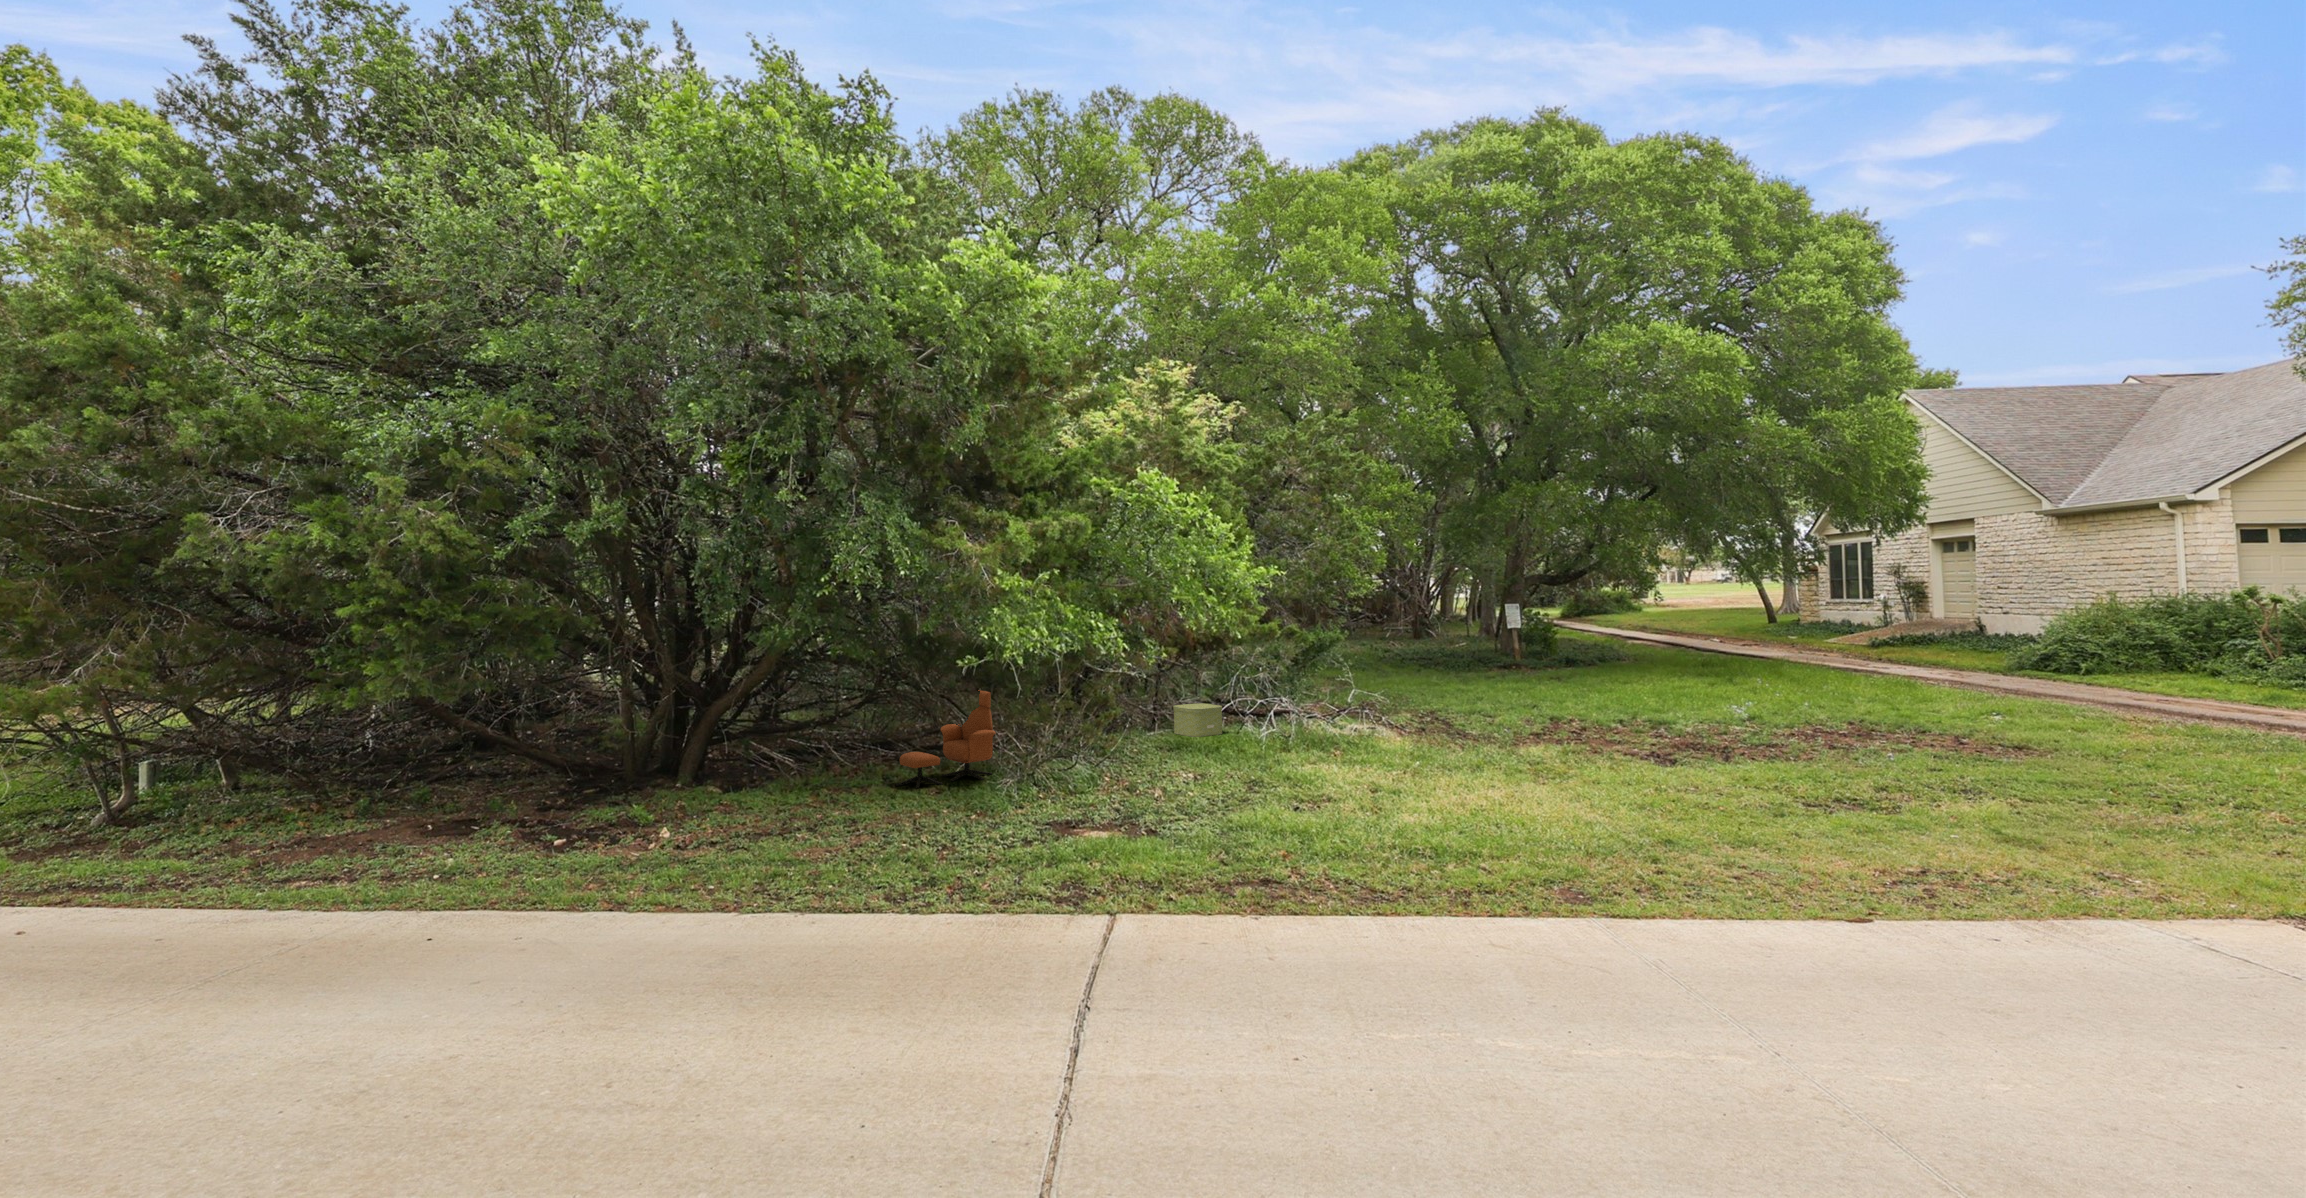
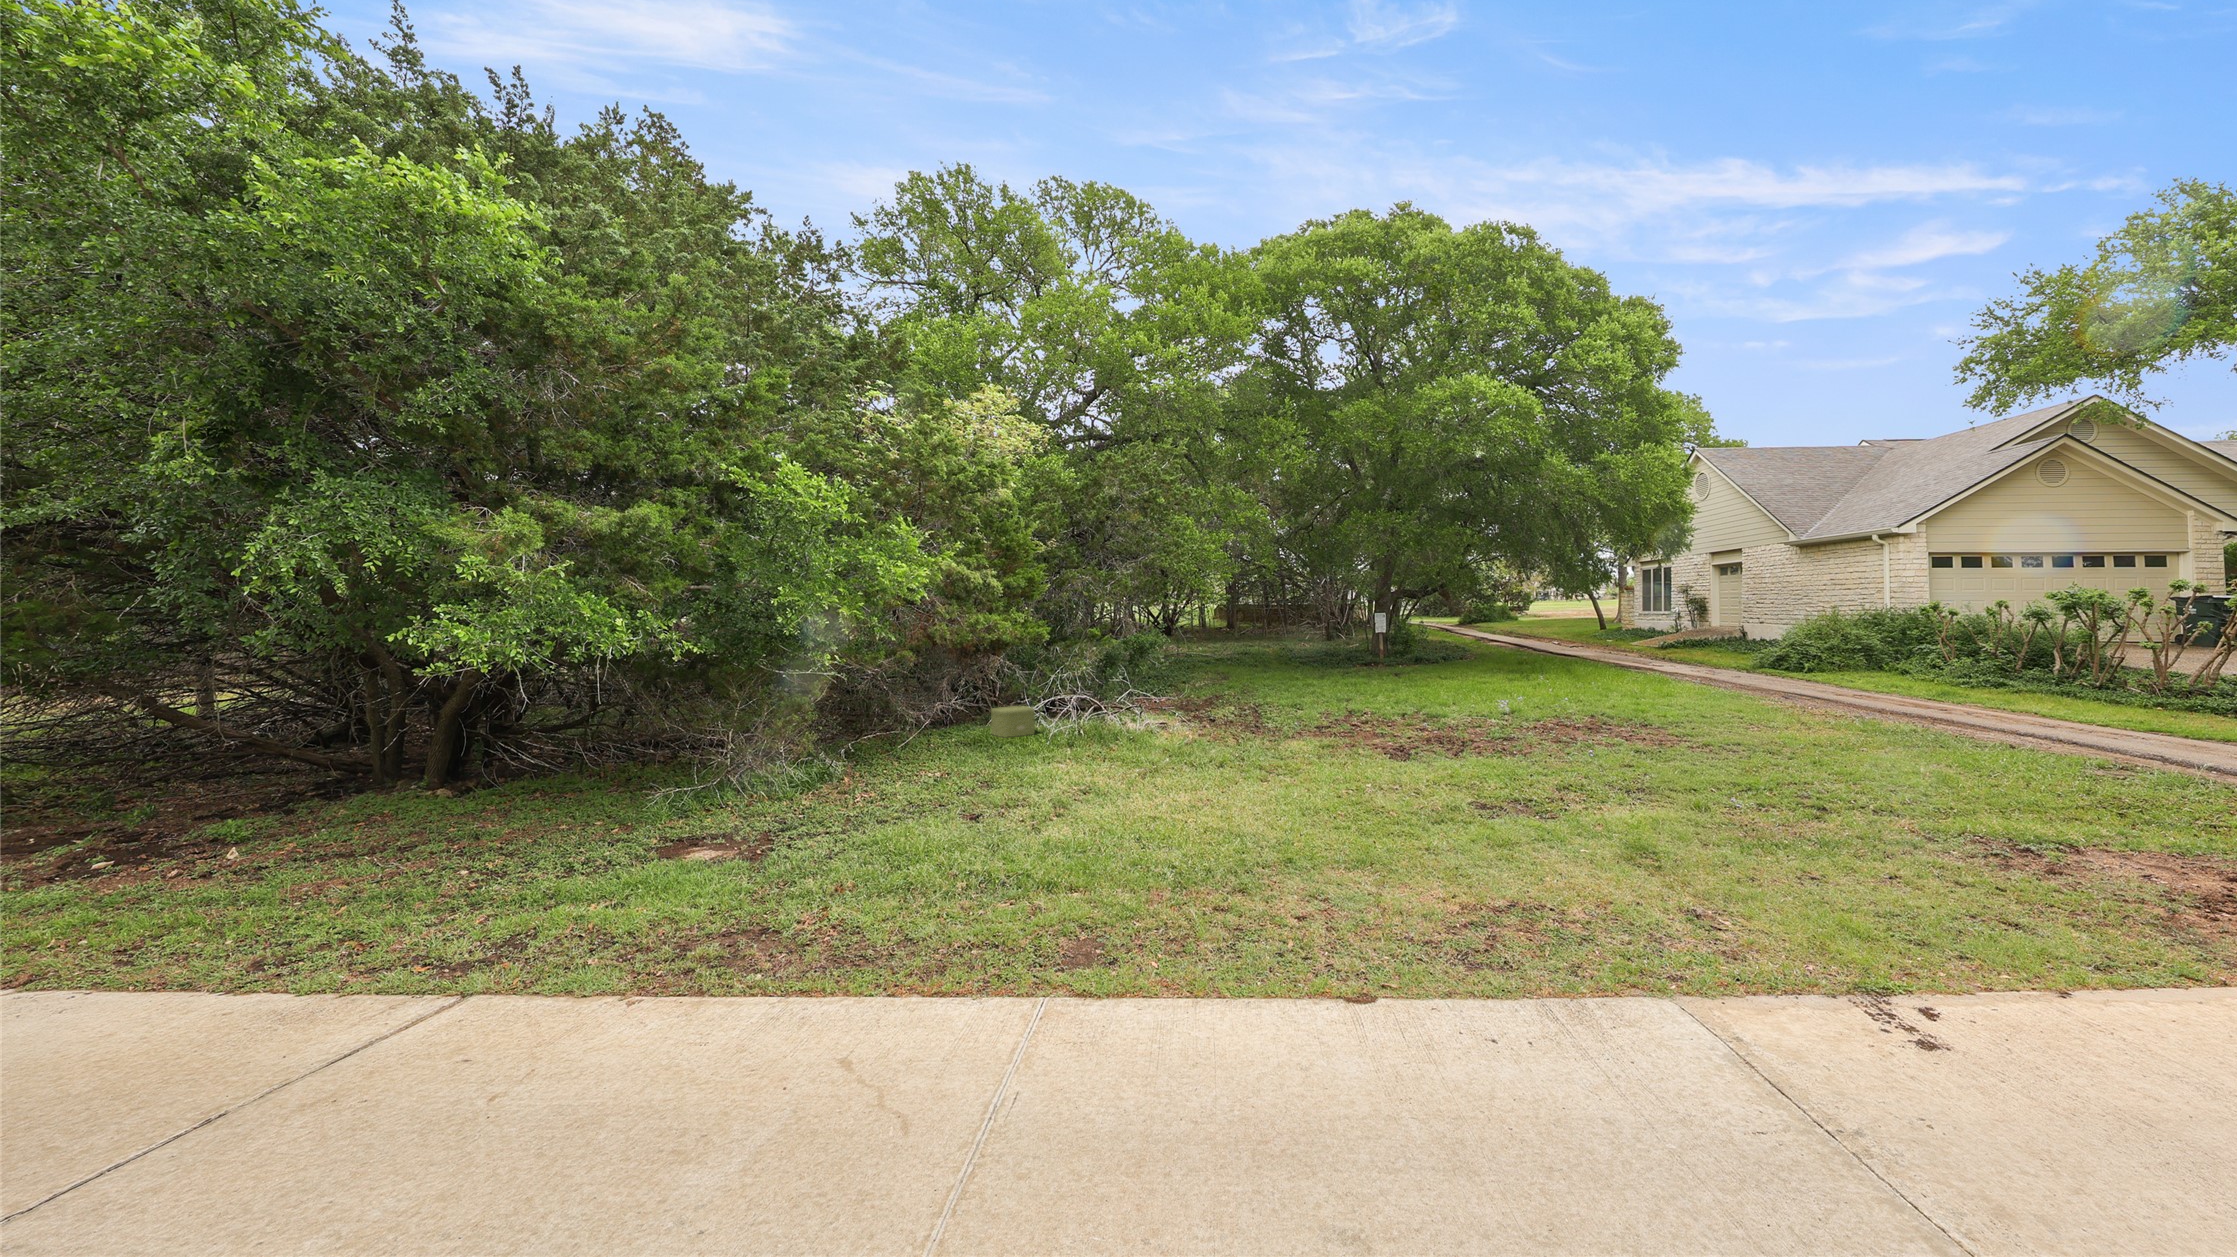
lounge chair: present [896,691,996,788] -> none [621,697,742,799]

